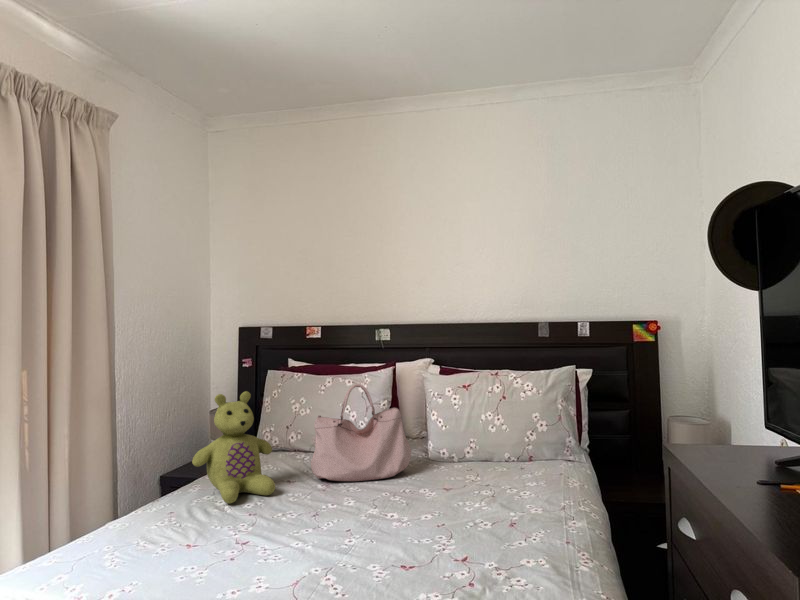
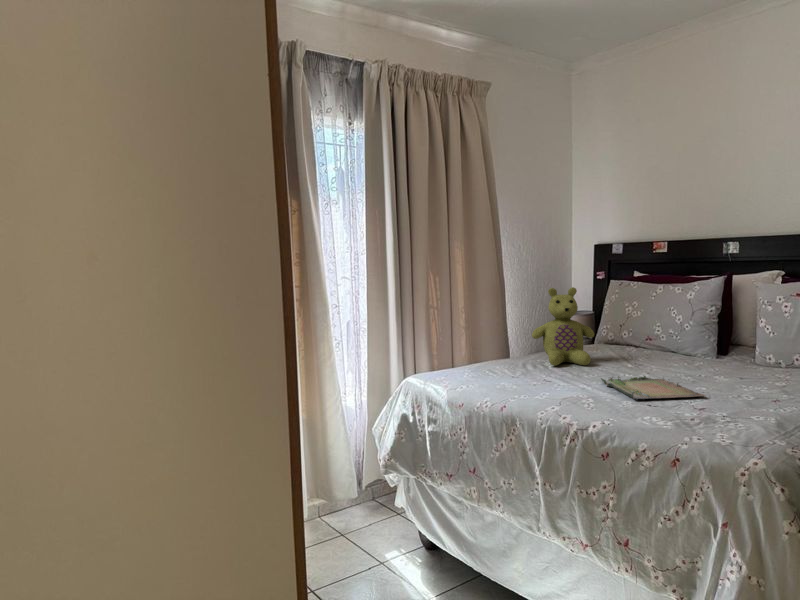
handbag: present [311,384,411,481] -> none [626,285,722,367]
tray: none [310,500,445,558] -> present [601,376,705,400]

